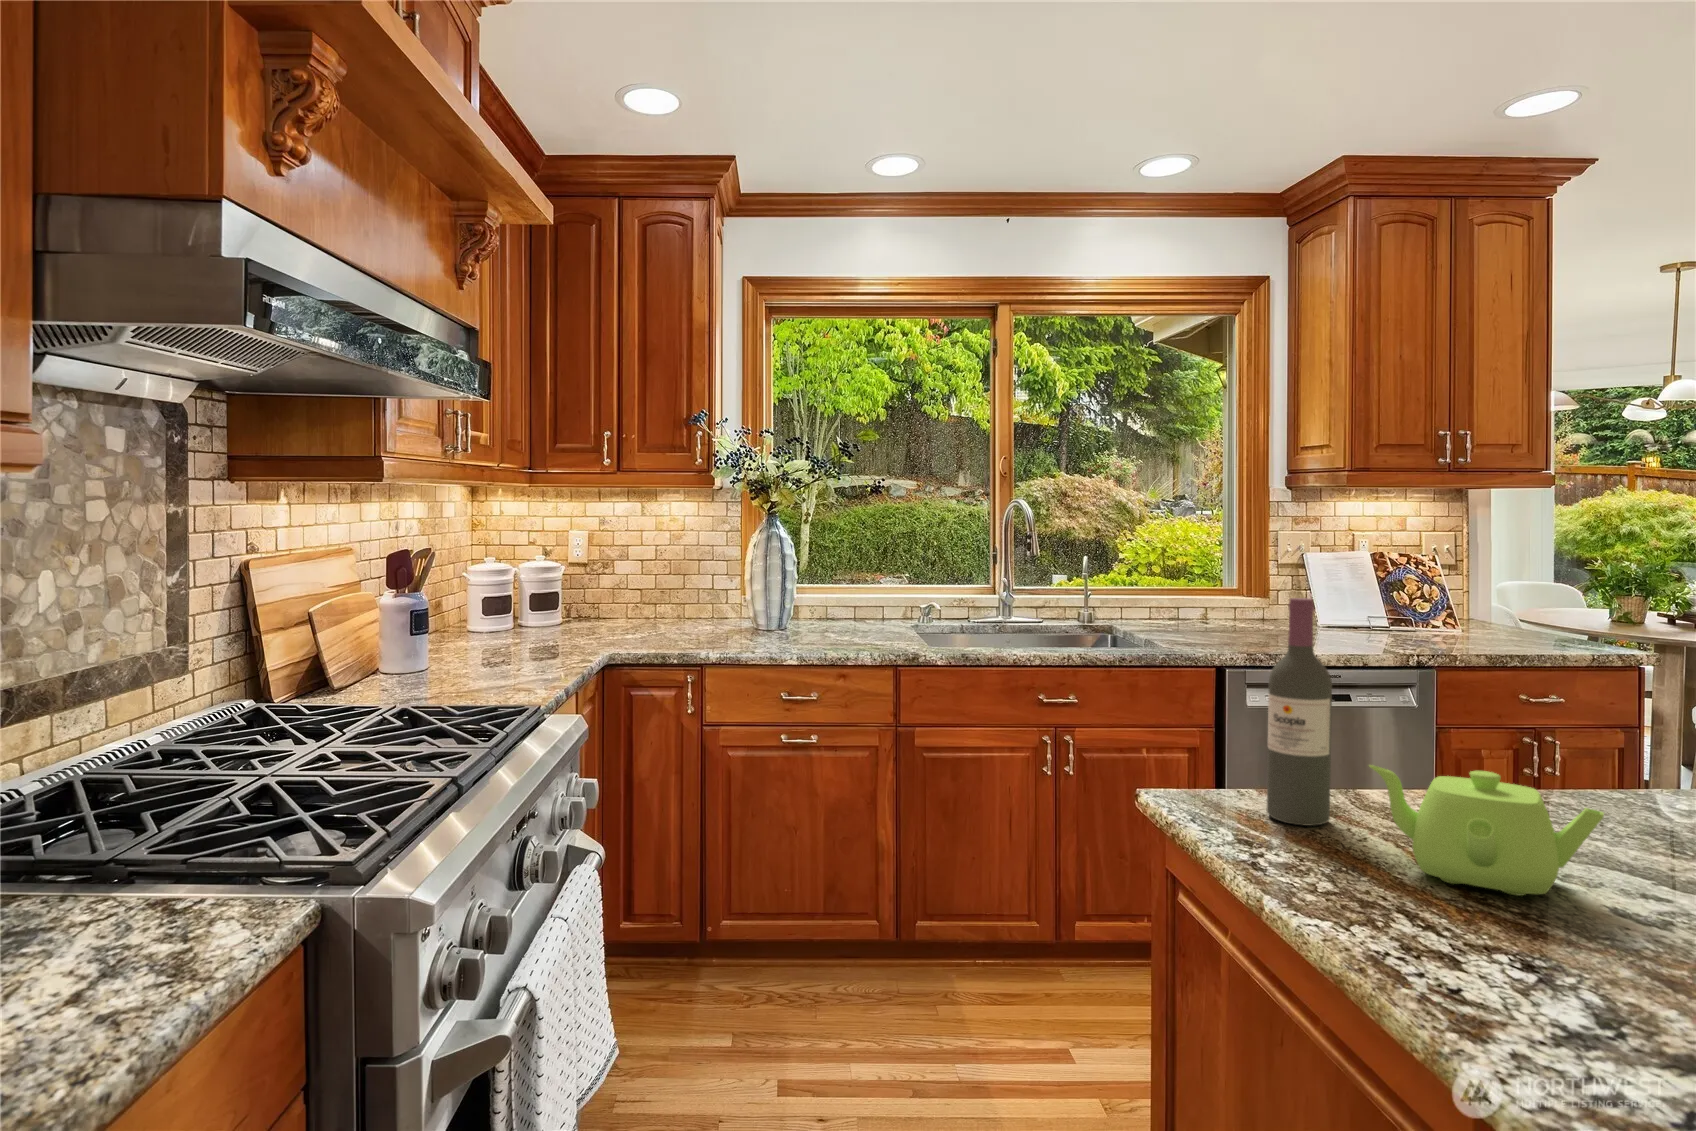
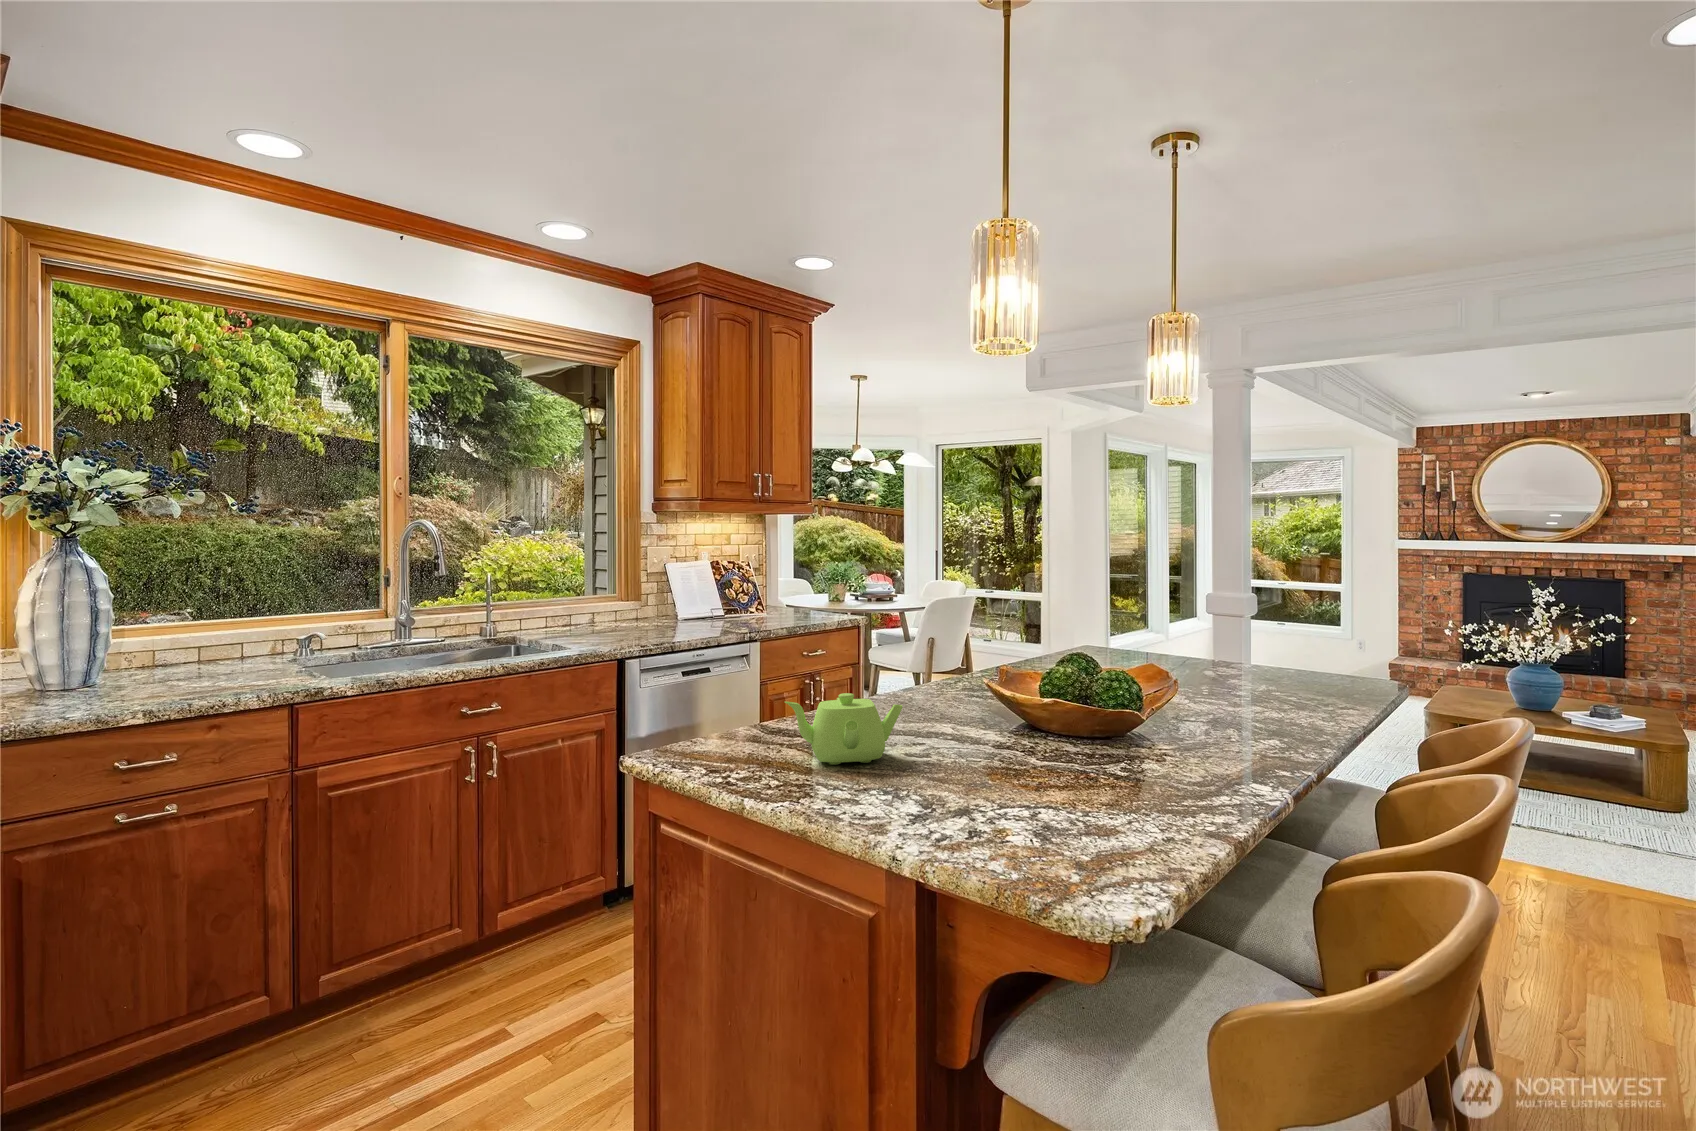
wine bottle: present [1267,598,1332,826] -> none [713,597,756,754]

